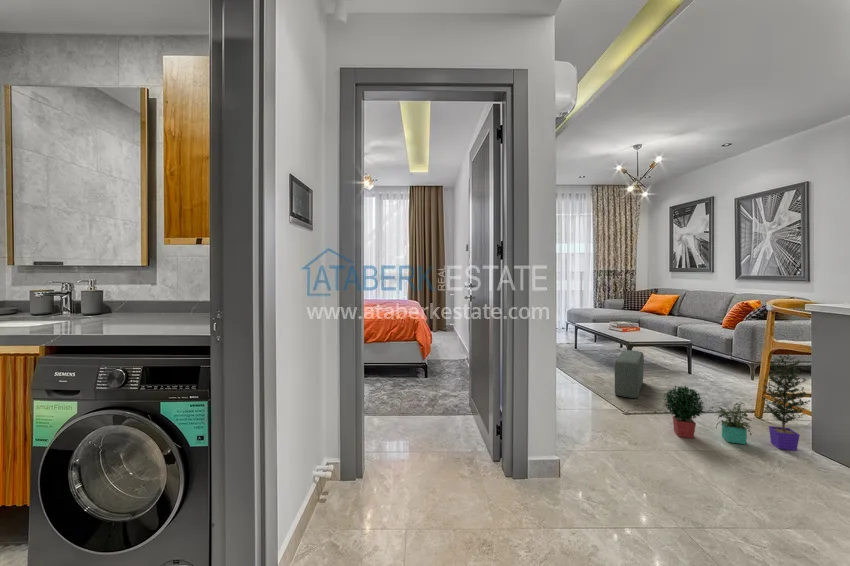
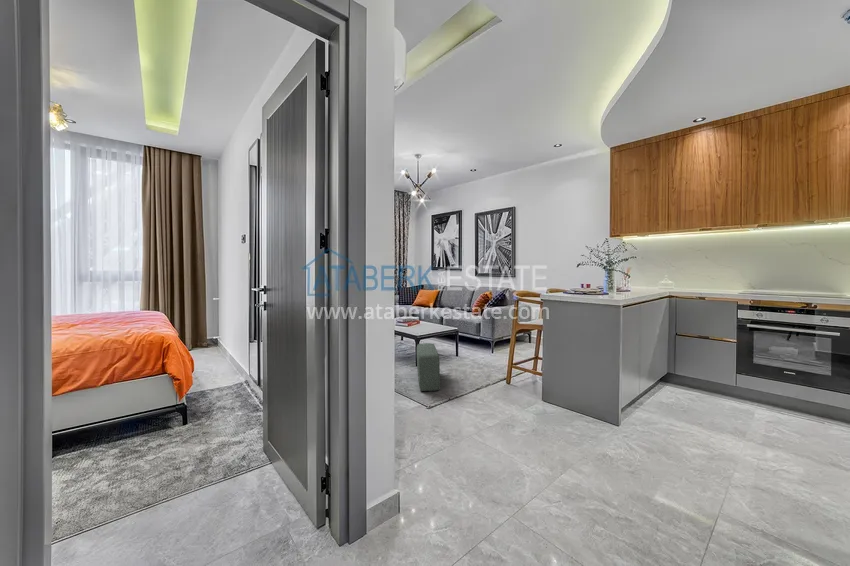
potted plant: present [665,353,807,451] -> none [476,328,573,421]

